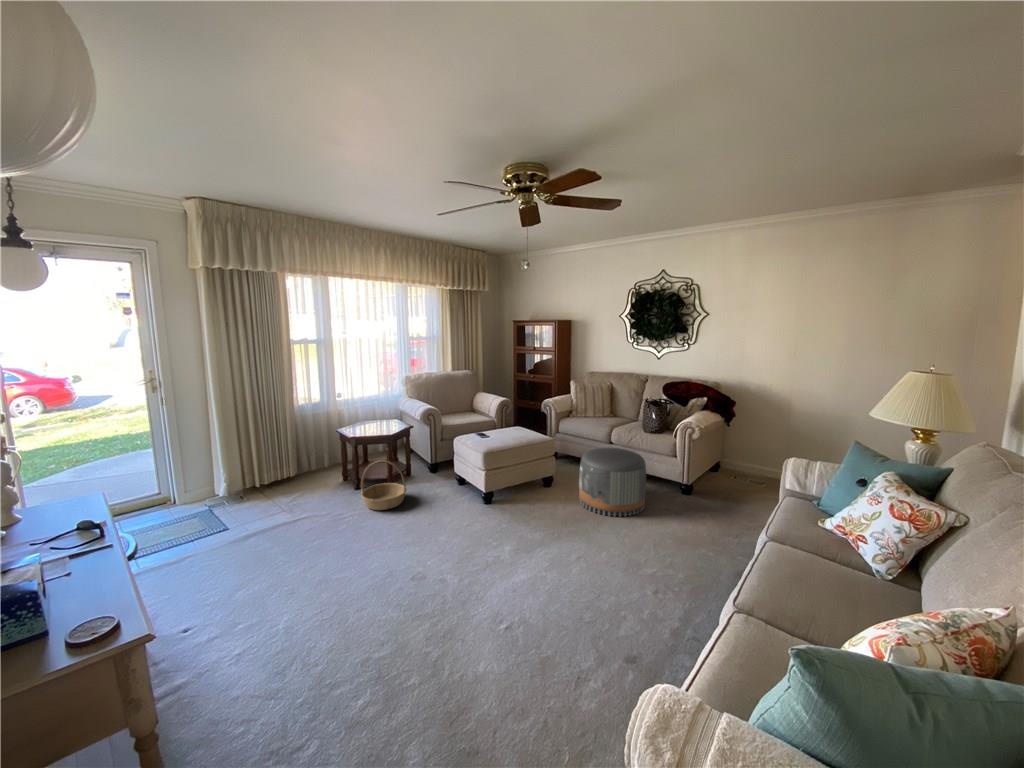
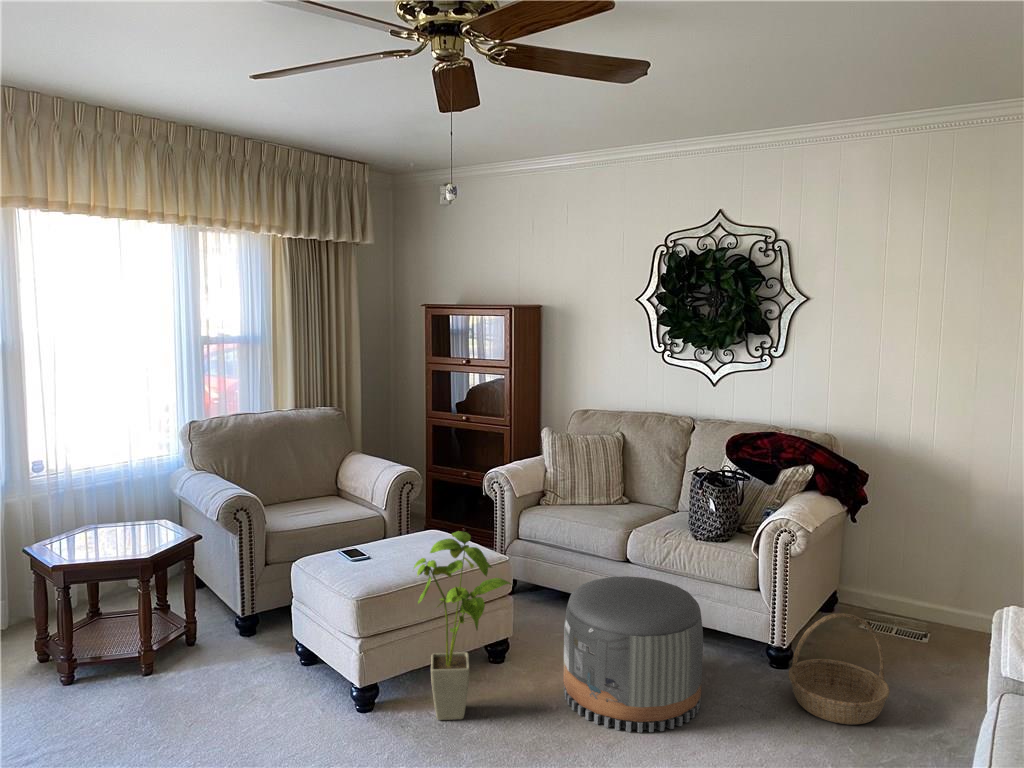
house plant: none [509,422,556,508] -> present [414,531,511,720]
basket: present [361,460,406,510] -> present [789,613,890,724]

